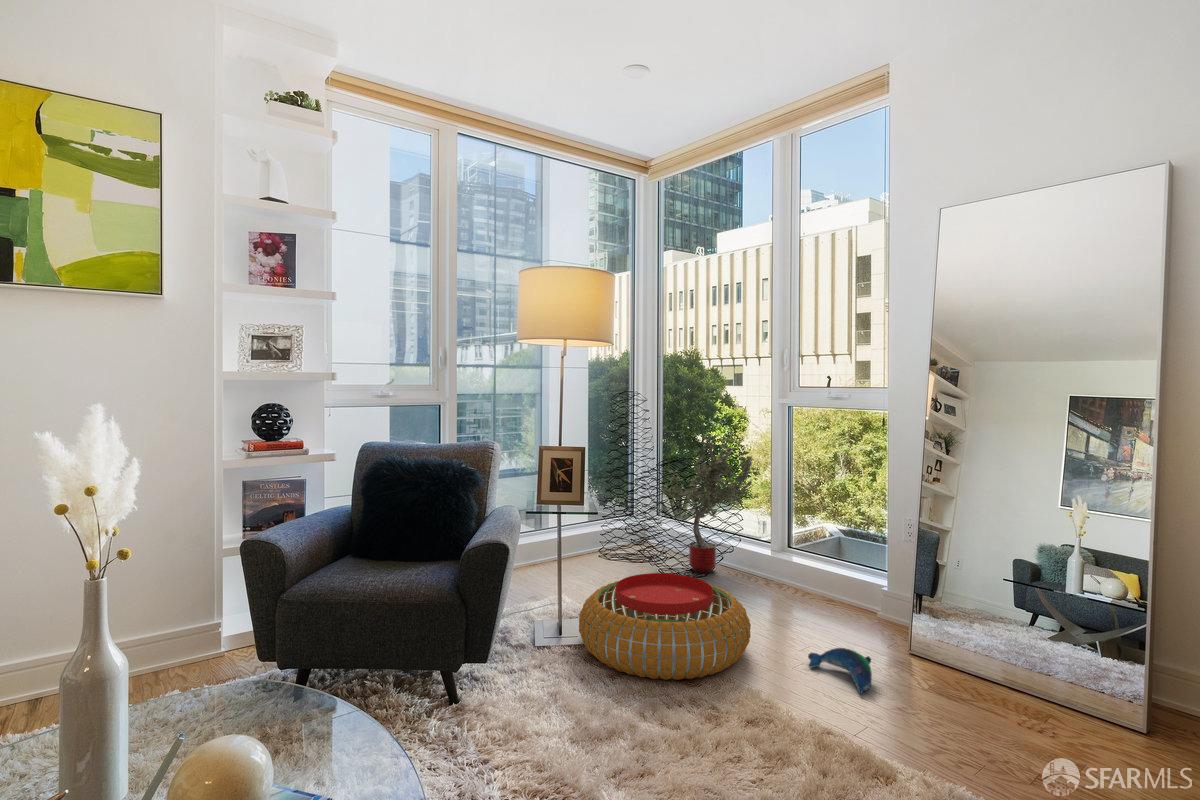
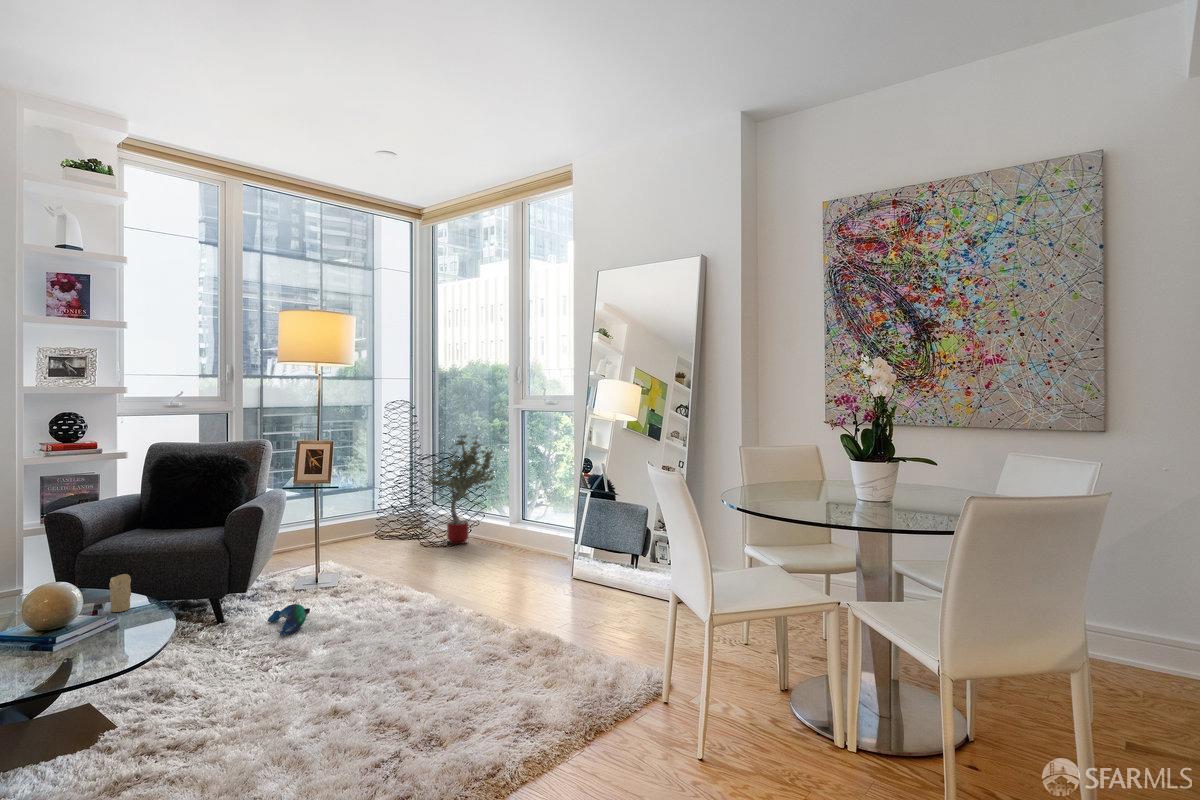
pouf: present [579,573,751,680] -> none [329,536,459,604]
plush toy: present [808,648,872,694] -> present [268,604,310,636]
candle: none [323,676,355,744] -> present [109,574,131,612]

